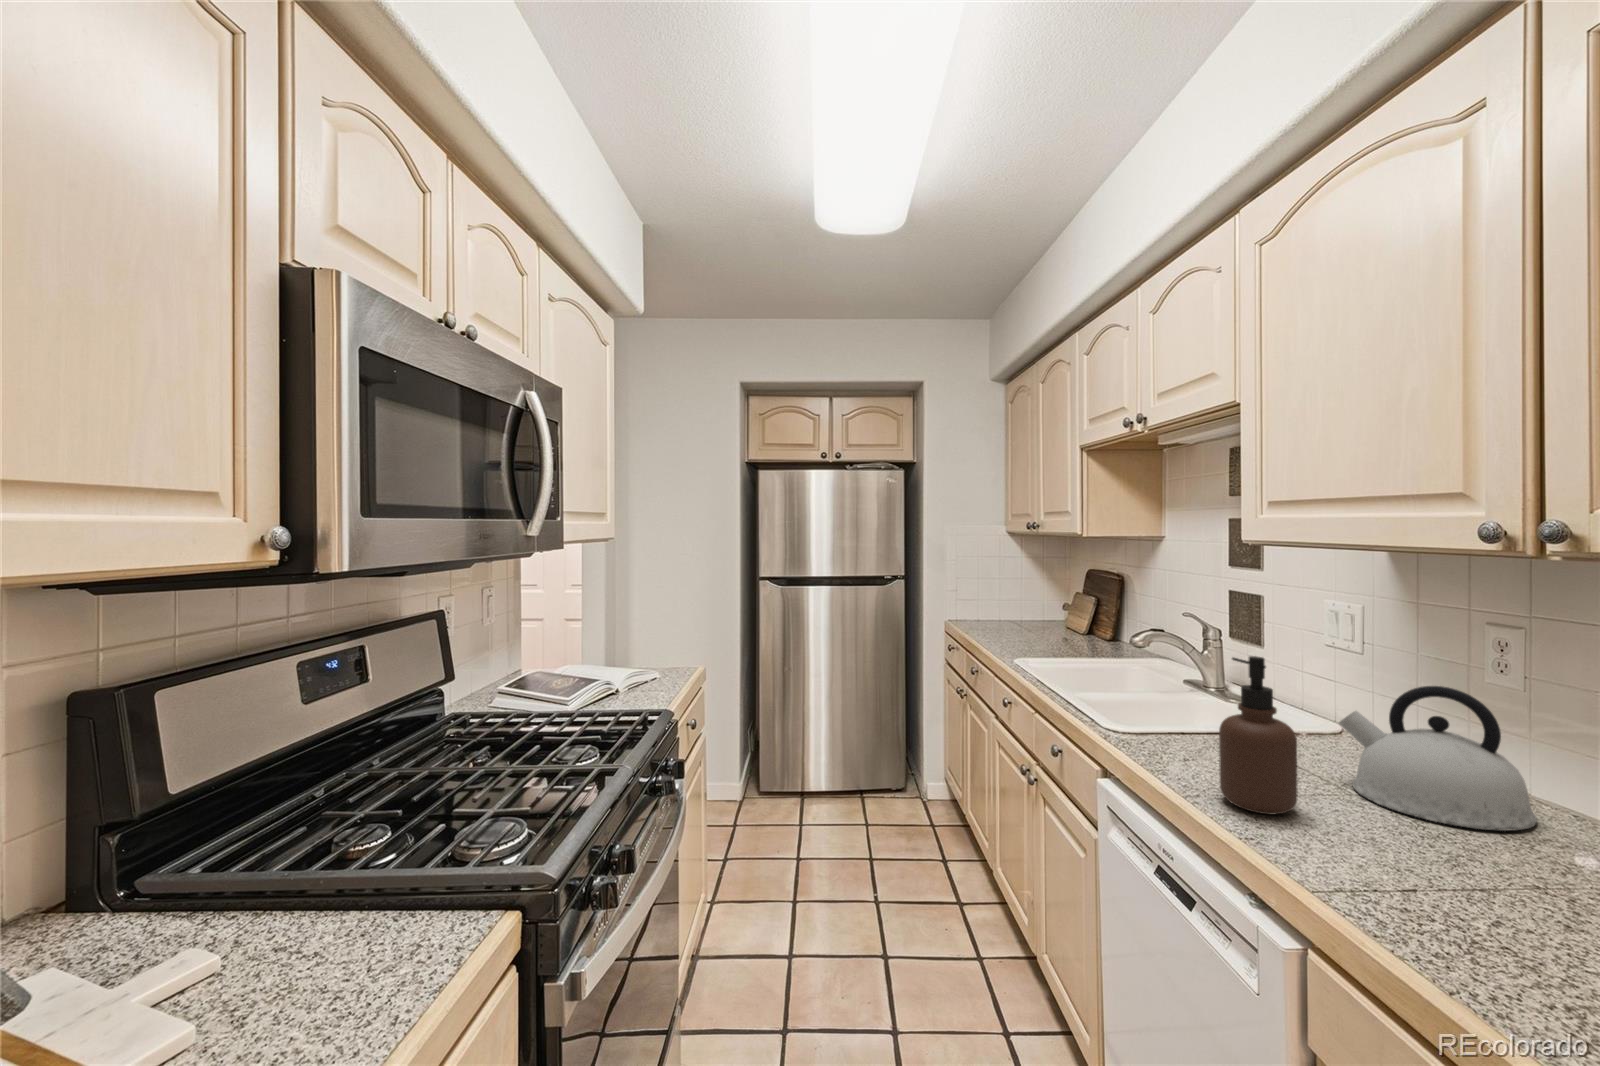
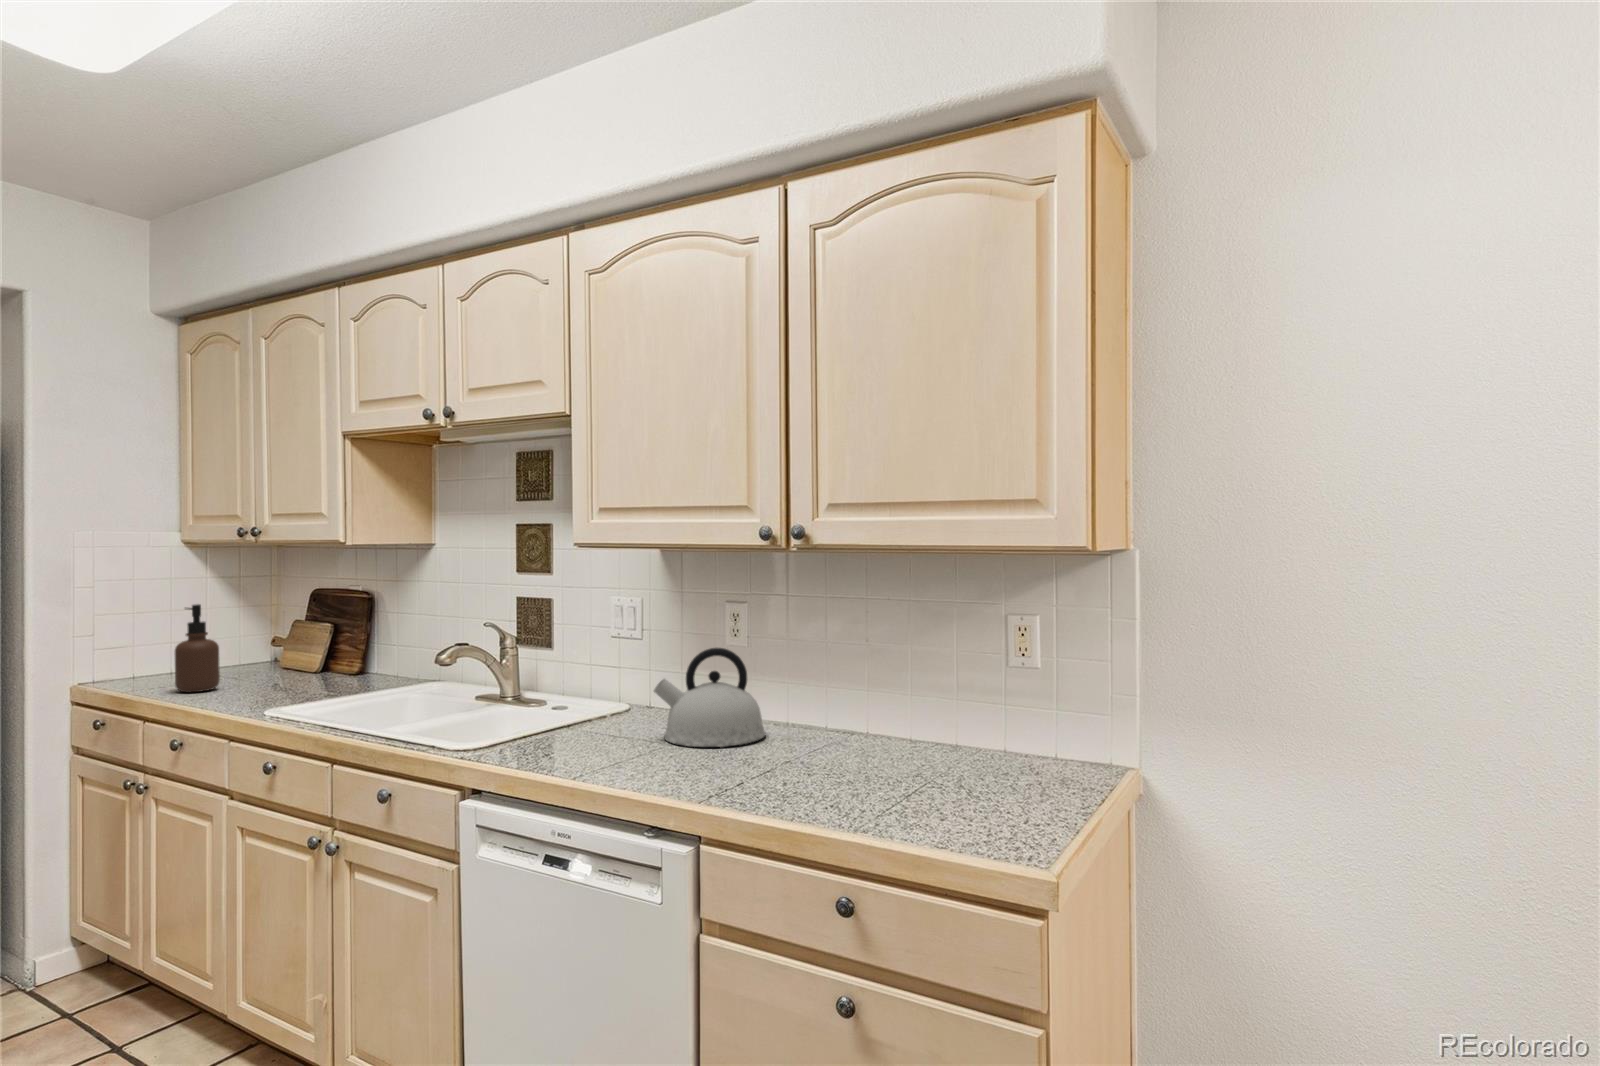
soap dispenser: present [1219,656,1298,814] -> present [175,604,220,692]

